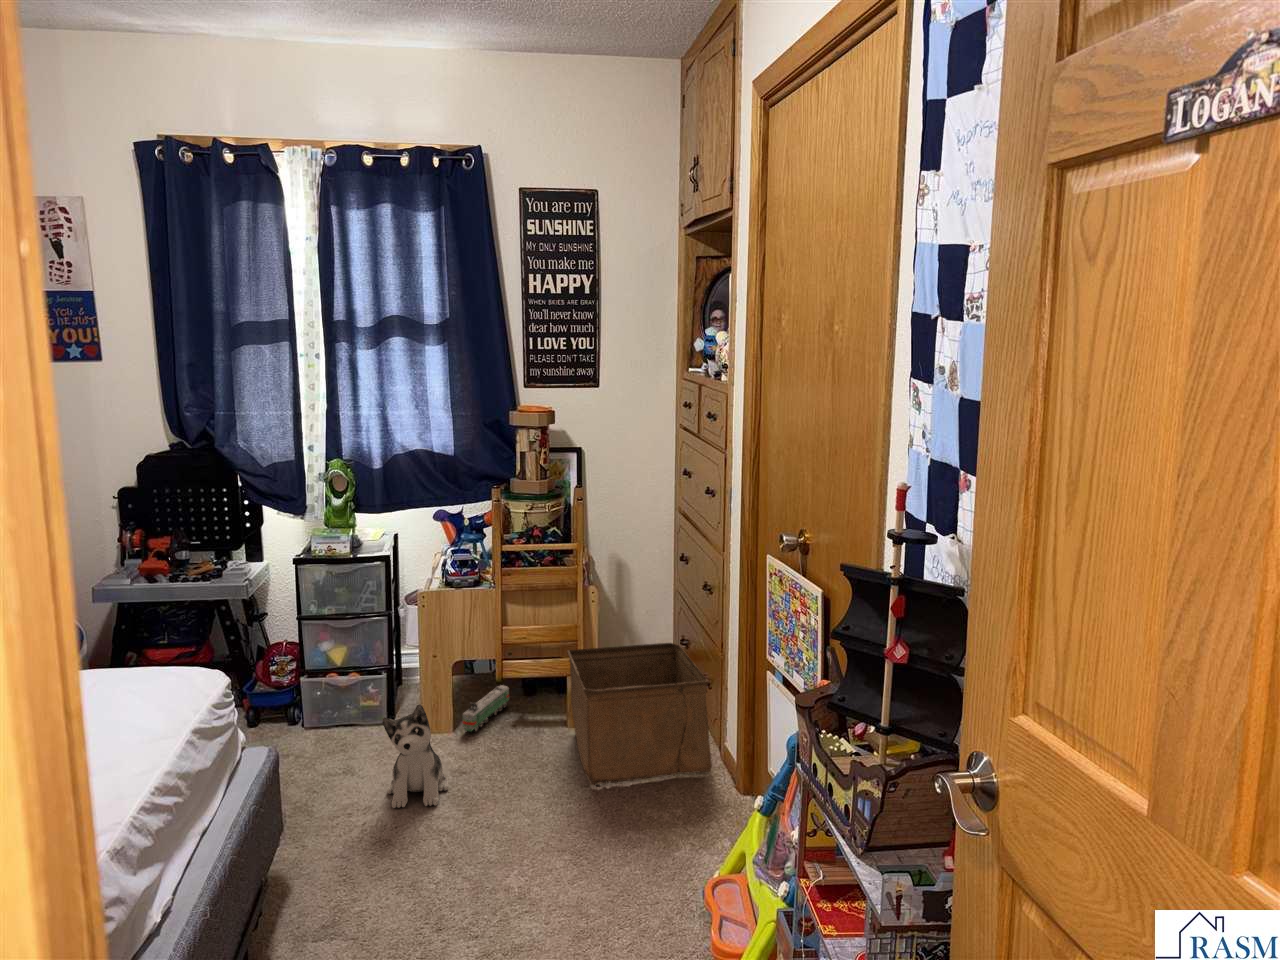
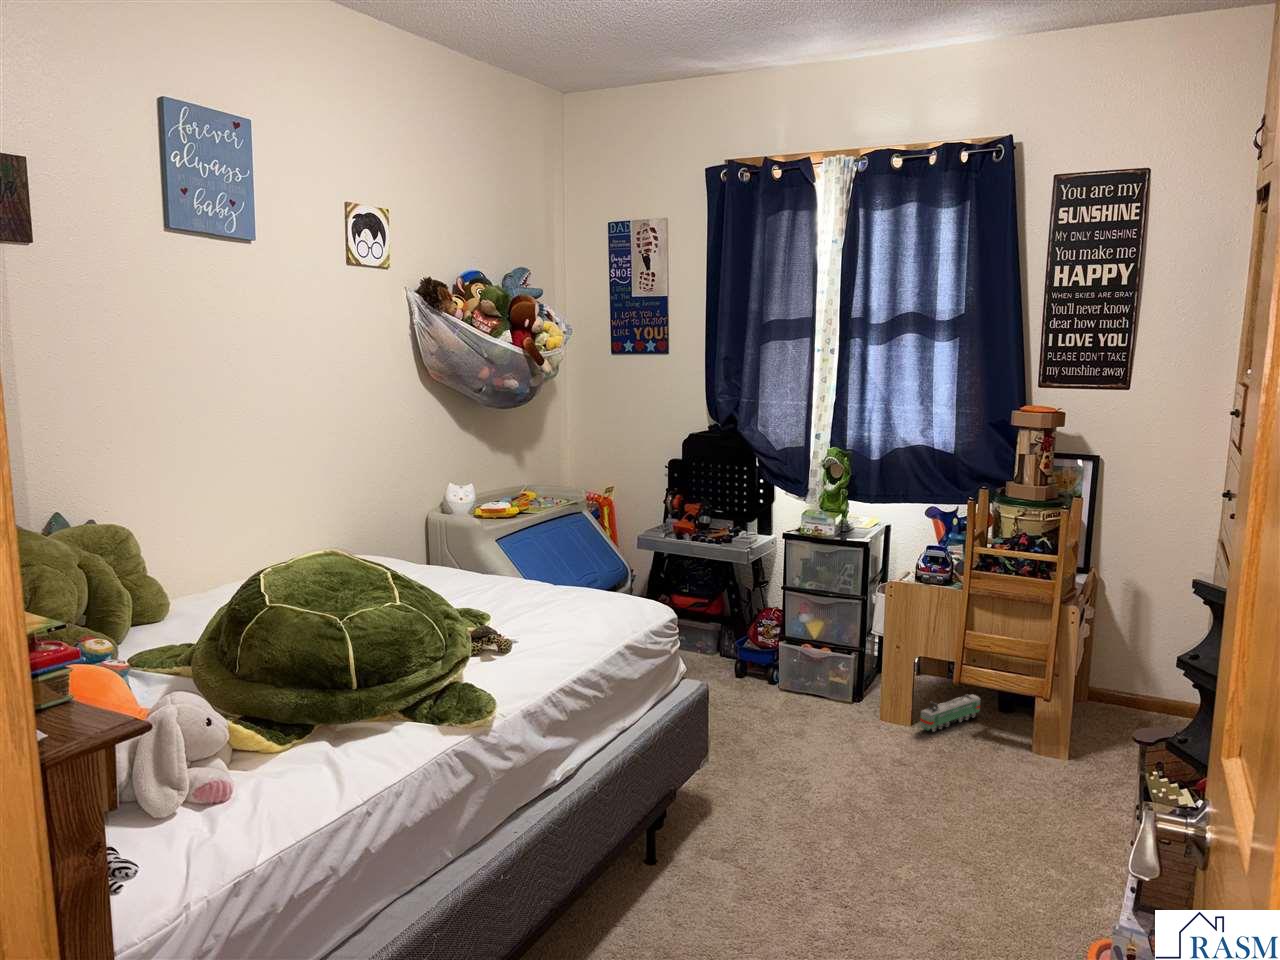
storage bin: present [567,643,712,785] -> none [1031,670,1199,851]
plush toy: present [382,704,449,808] -> none [824,685,884,786]

